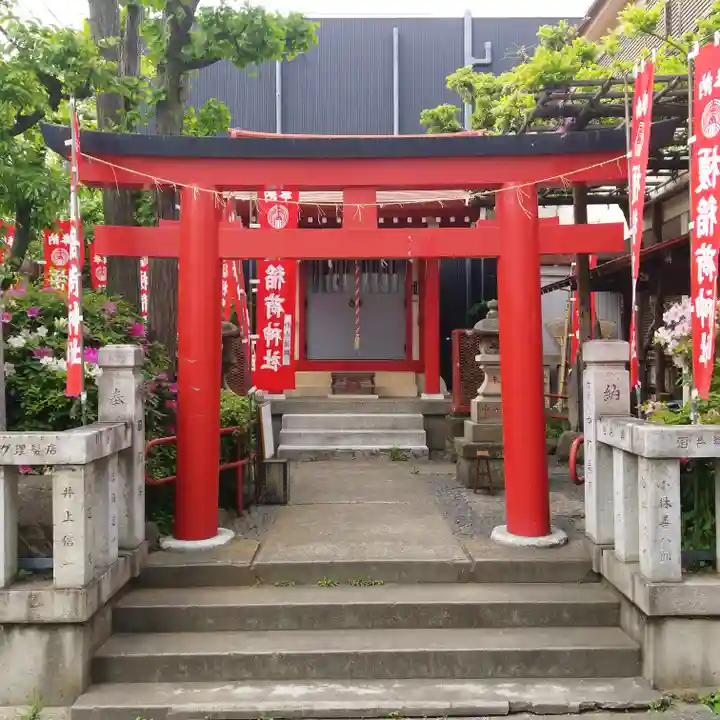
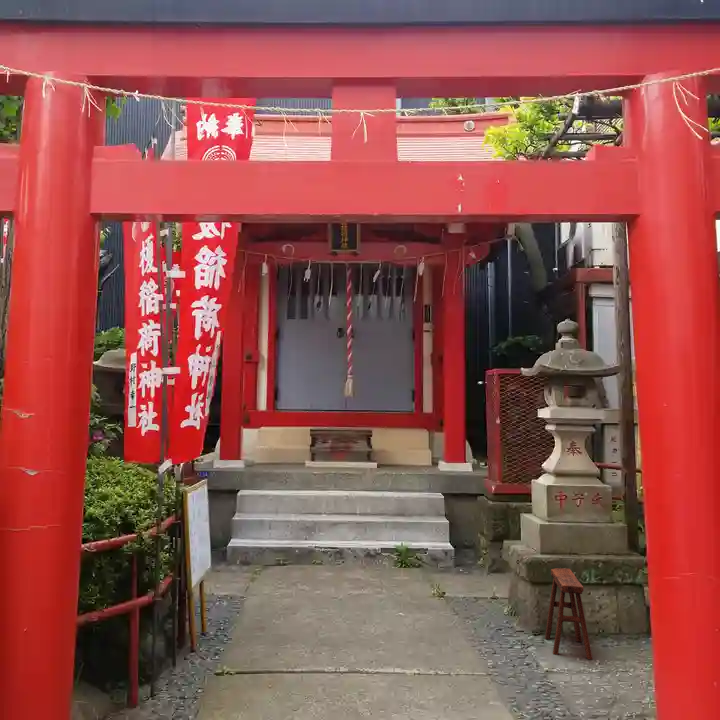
storage box: present [261,458,290,504] -> none [160,592,221,688]

